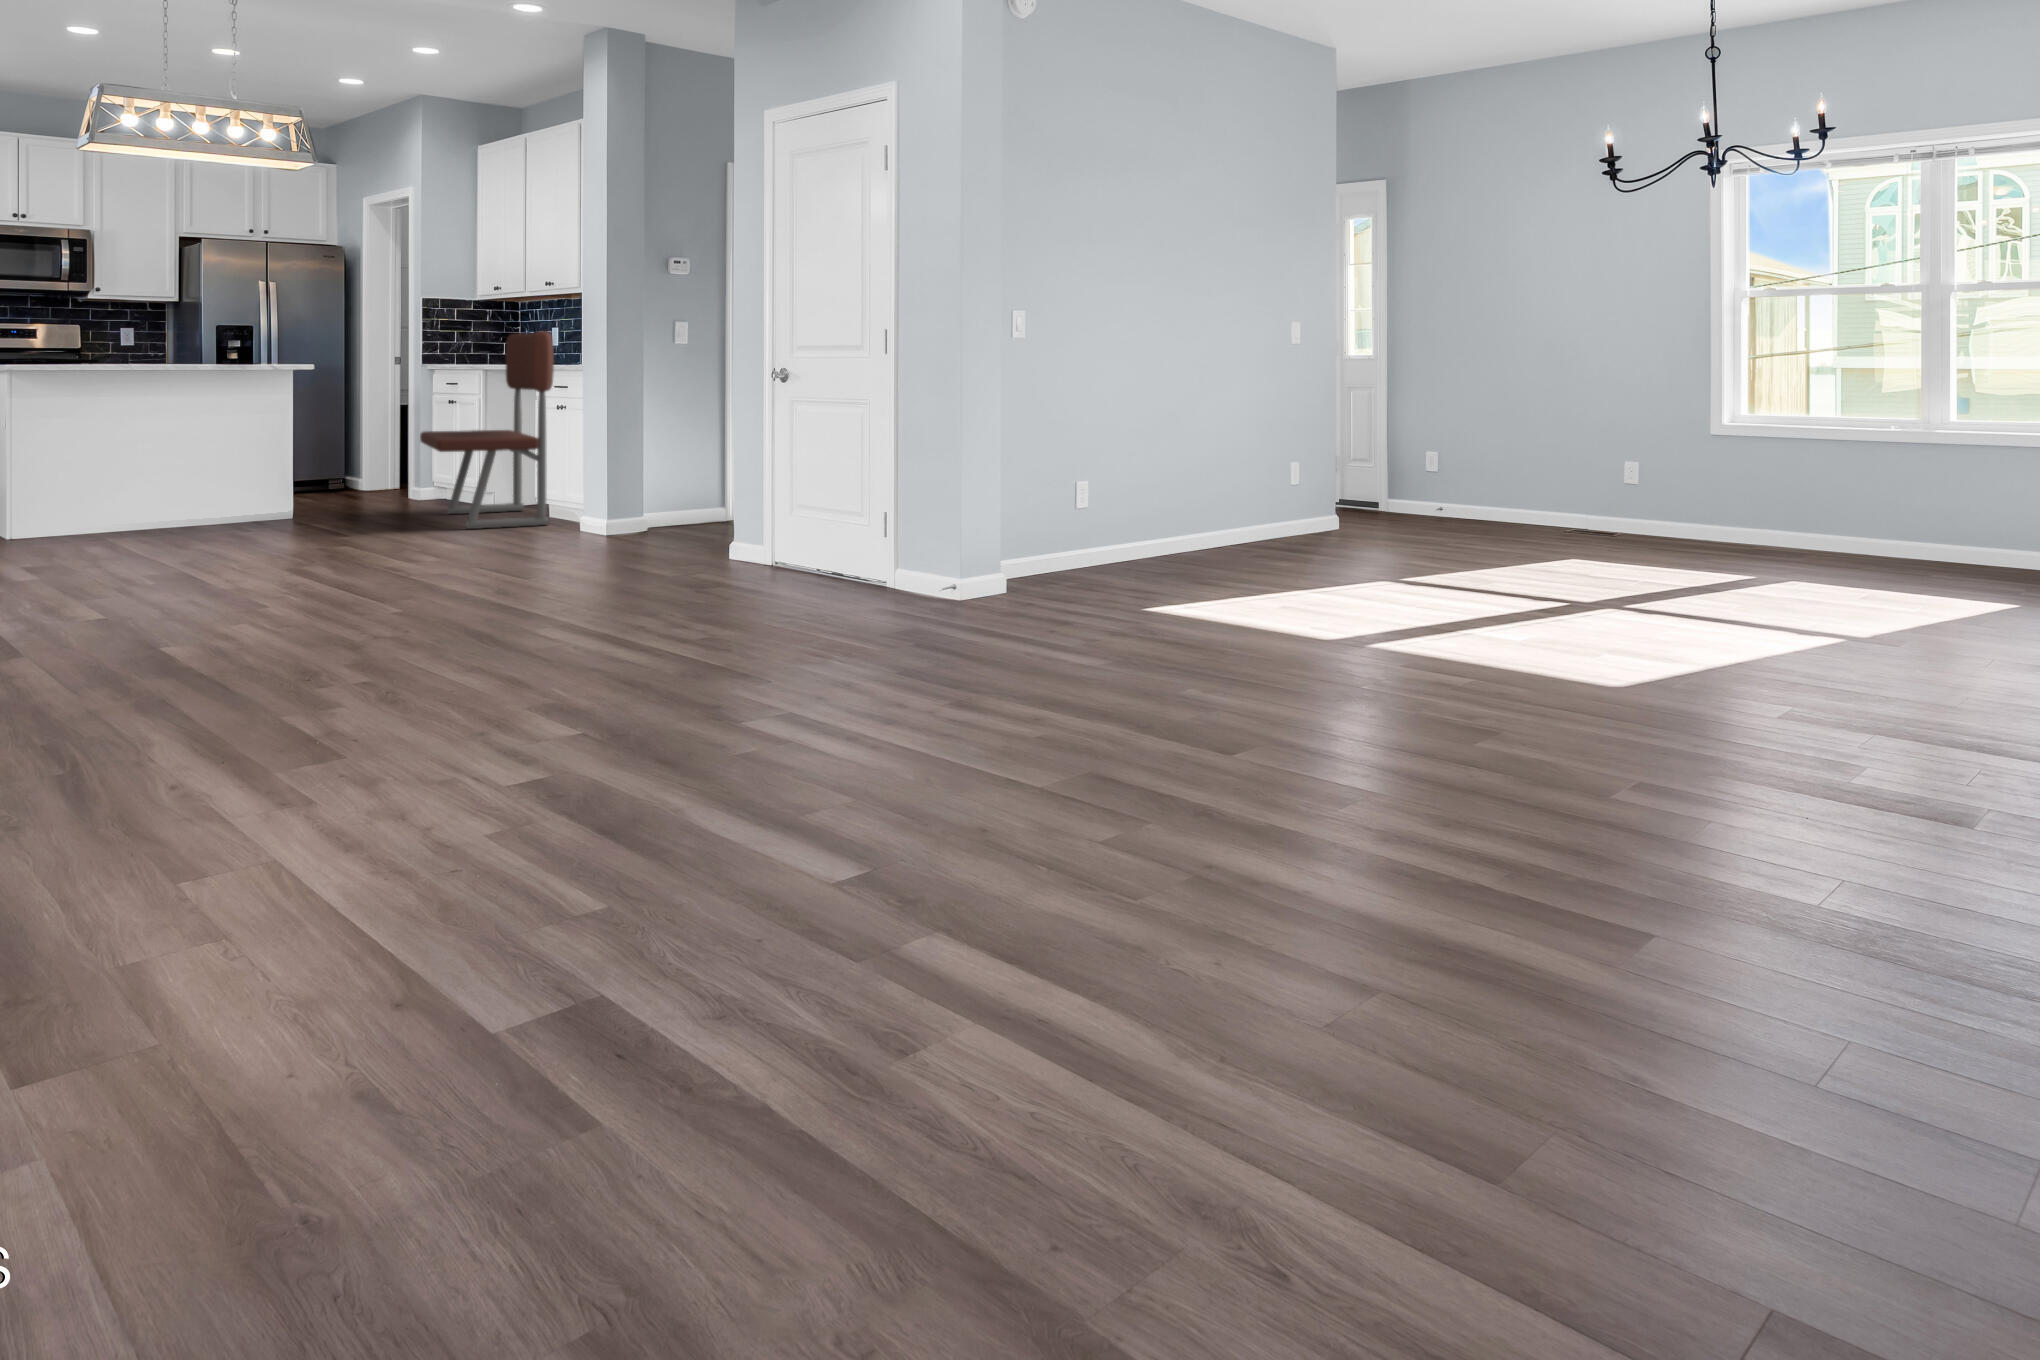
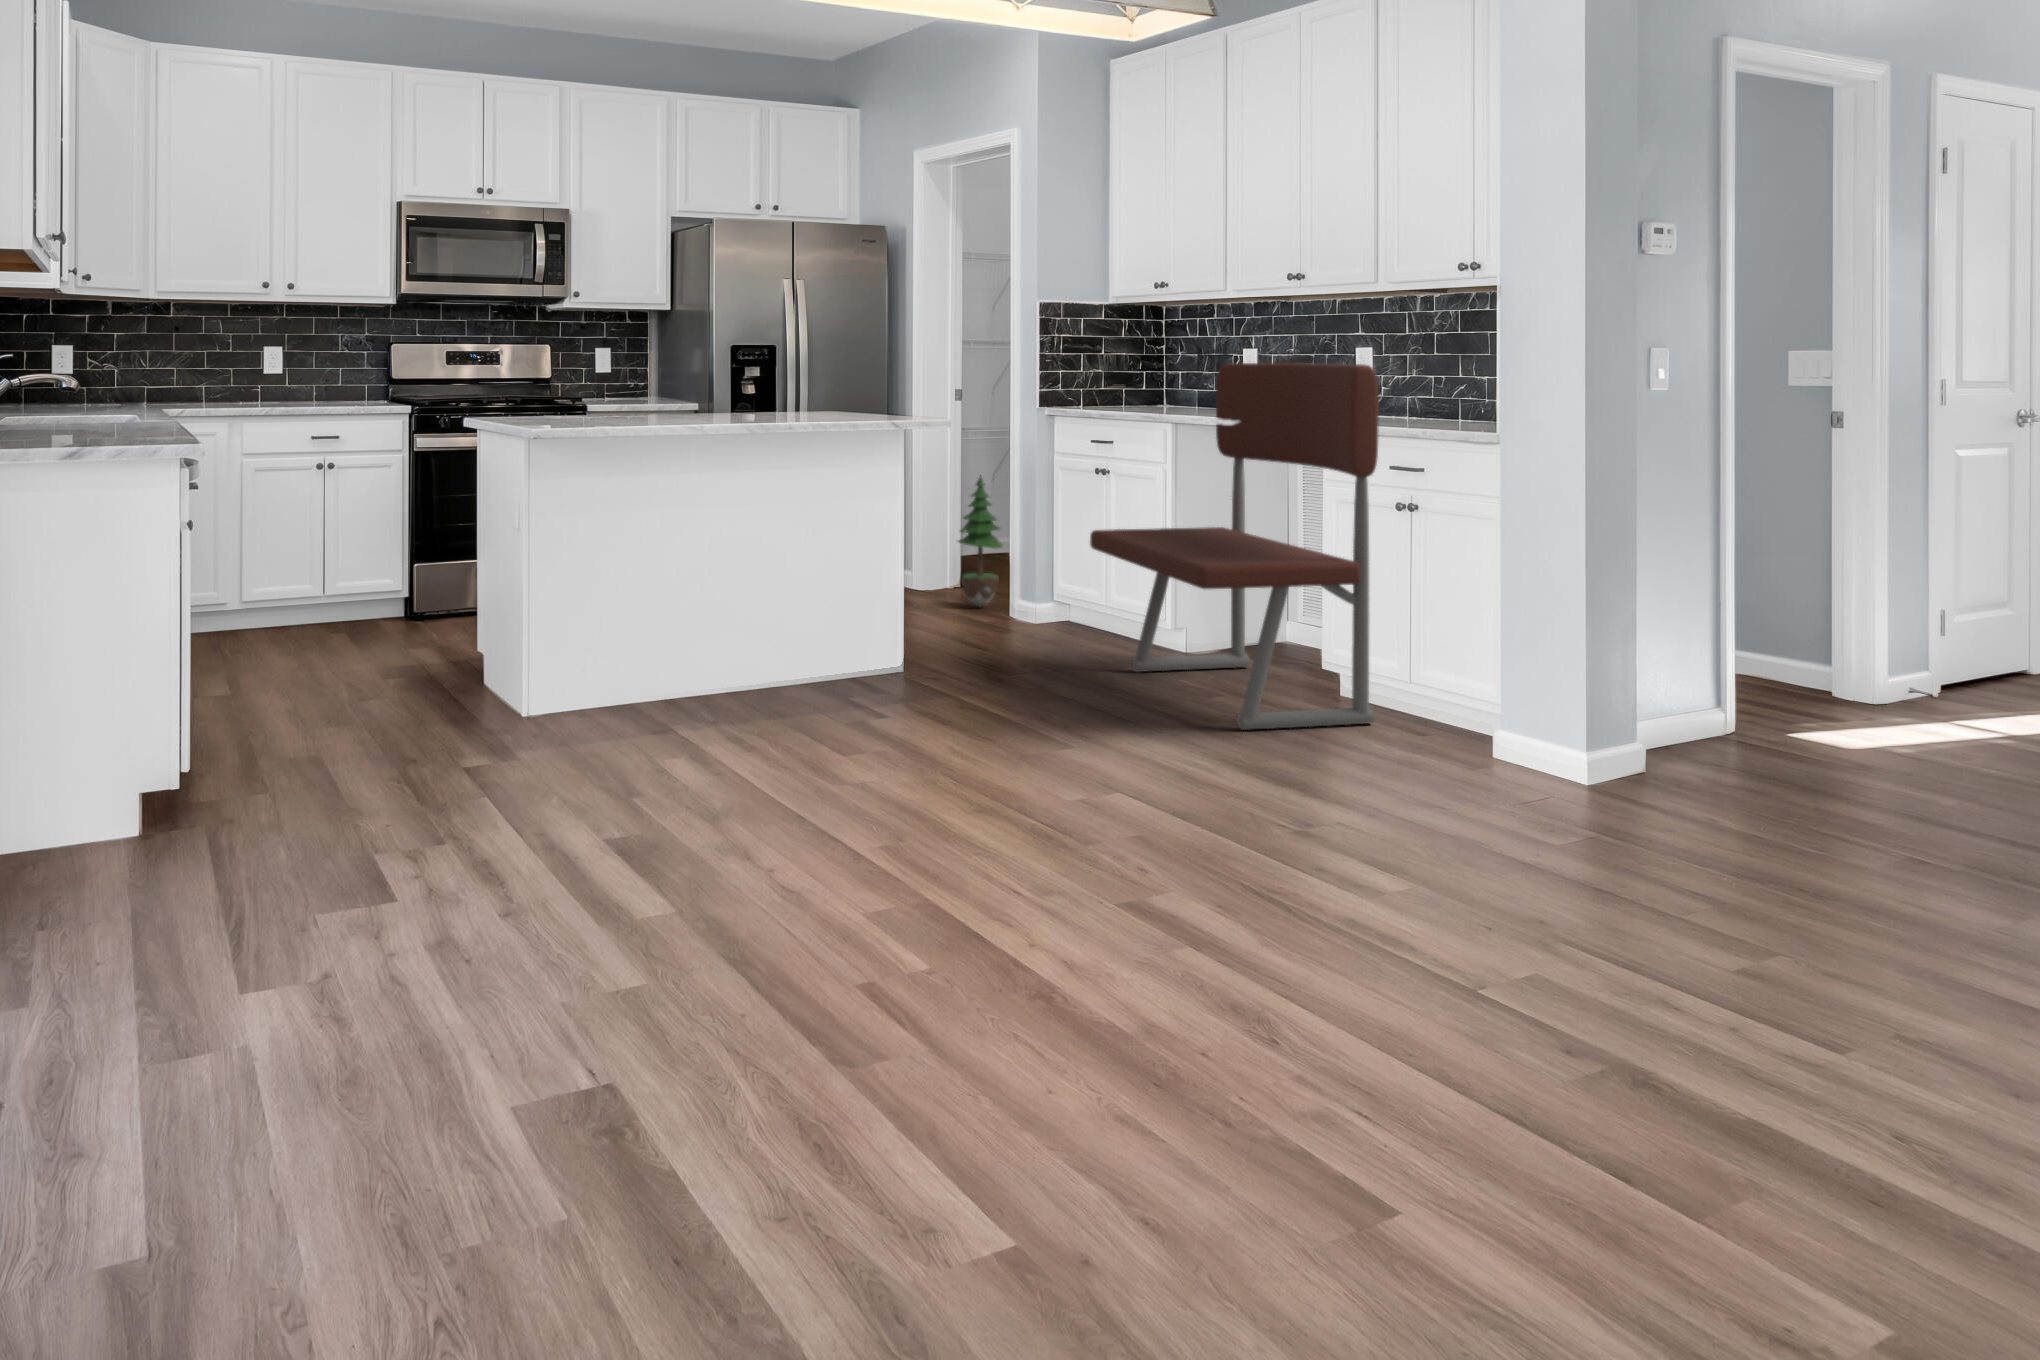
potted tree: none [381,409,415,496] -> present [958,475,1002,607]

